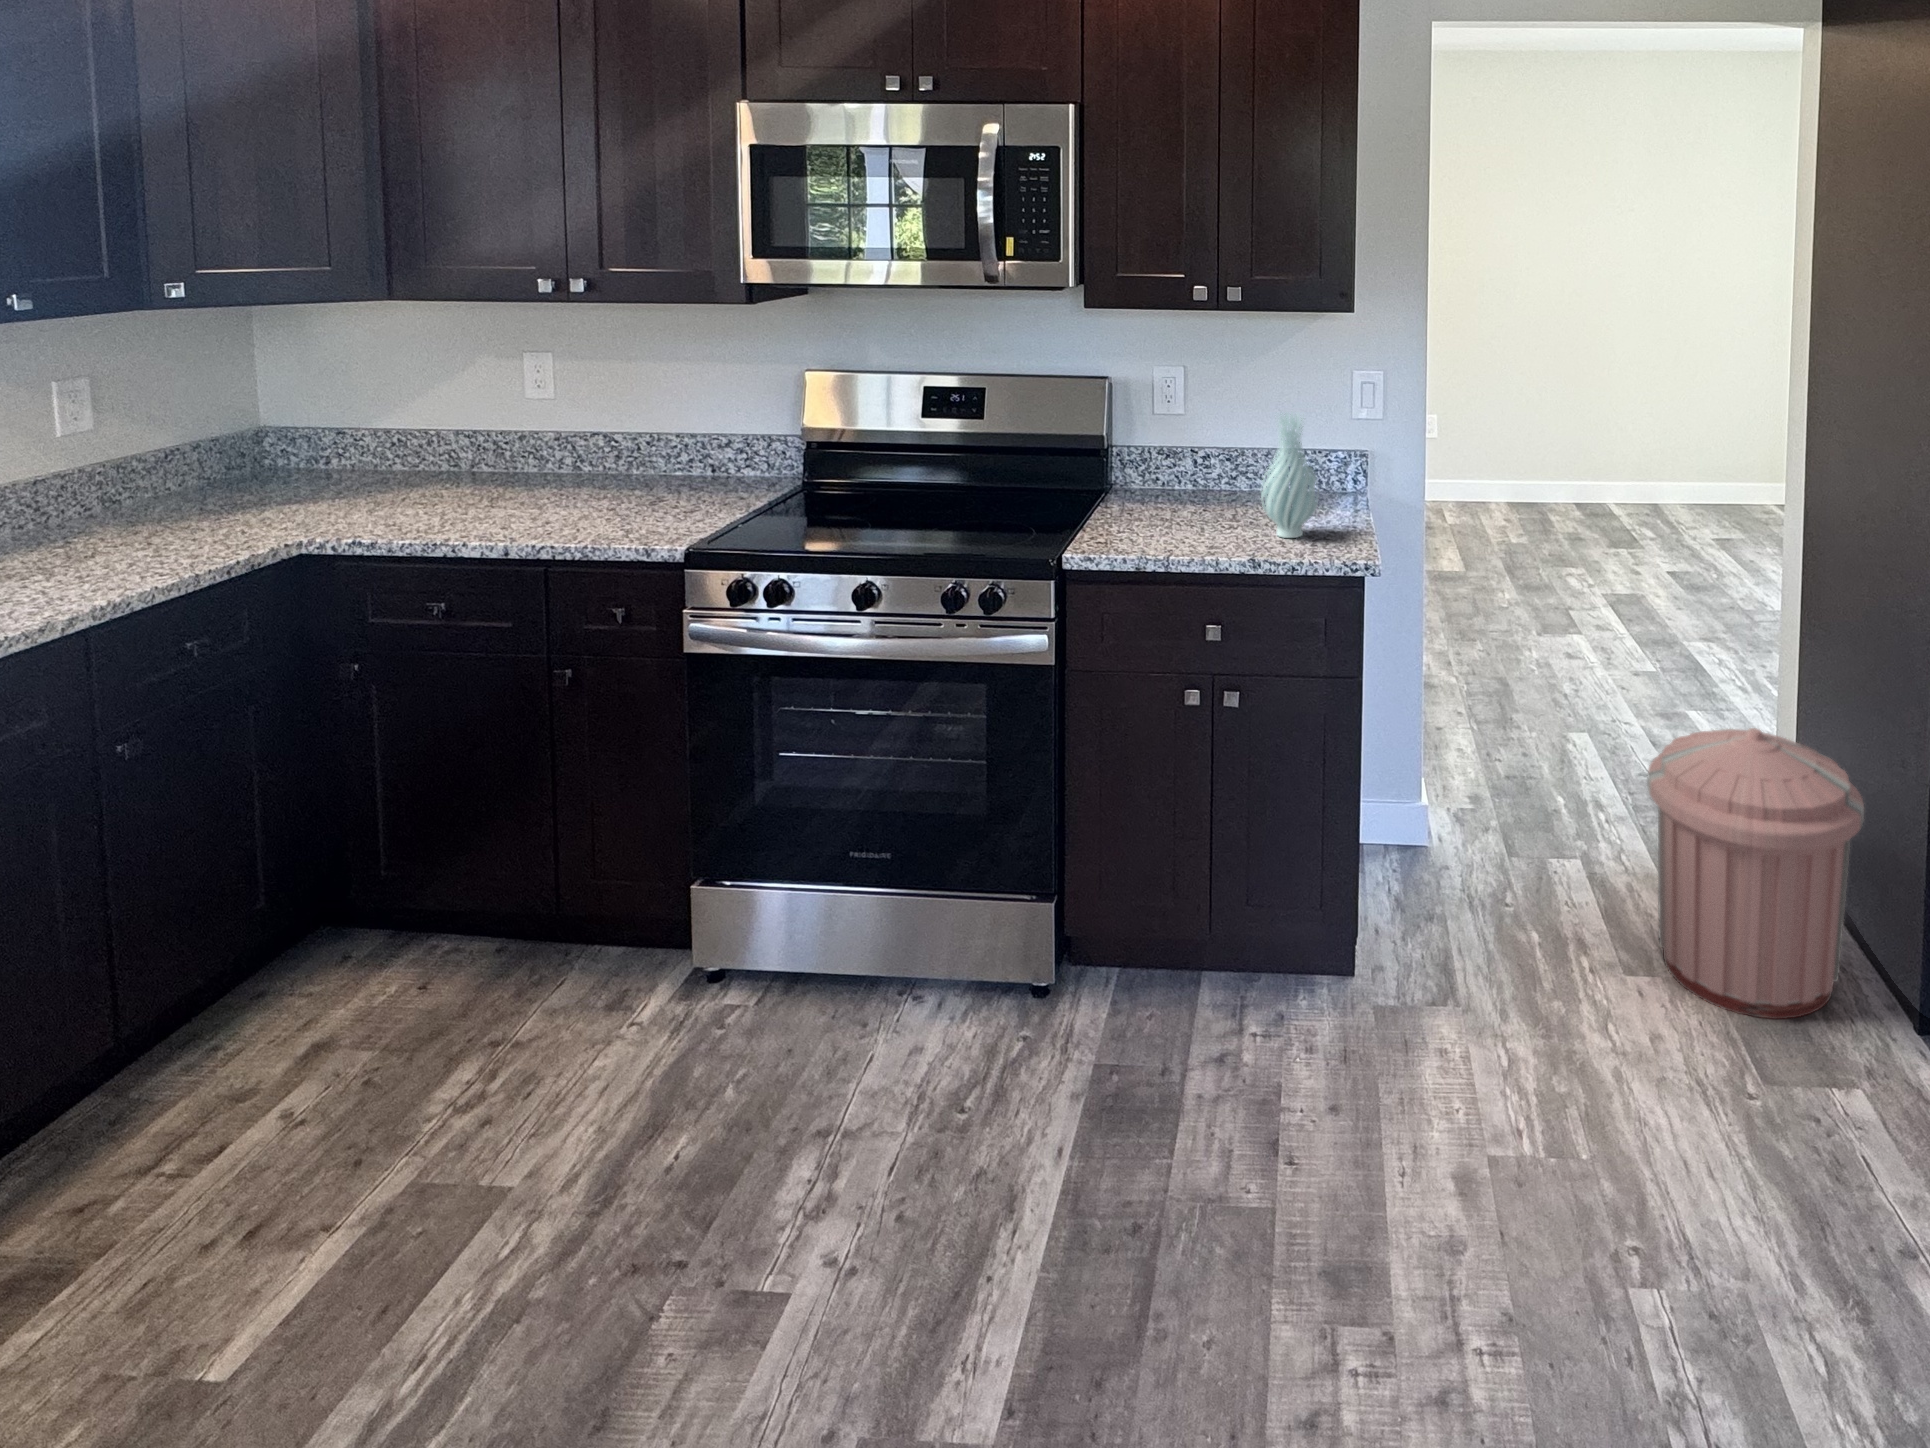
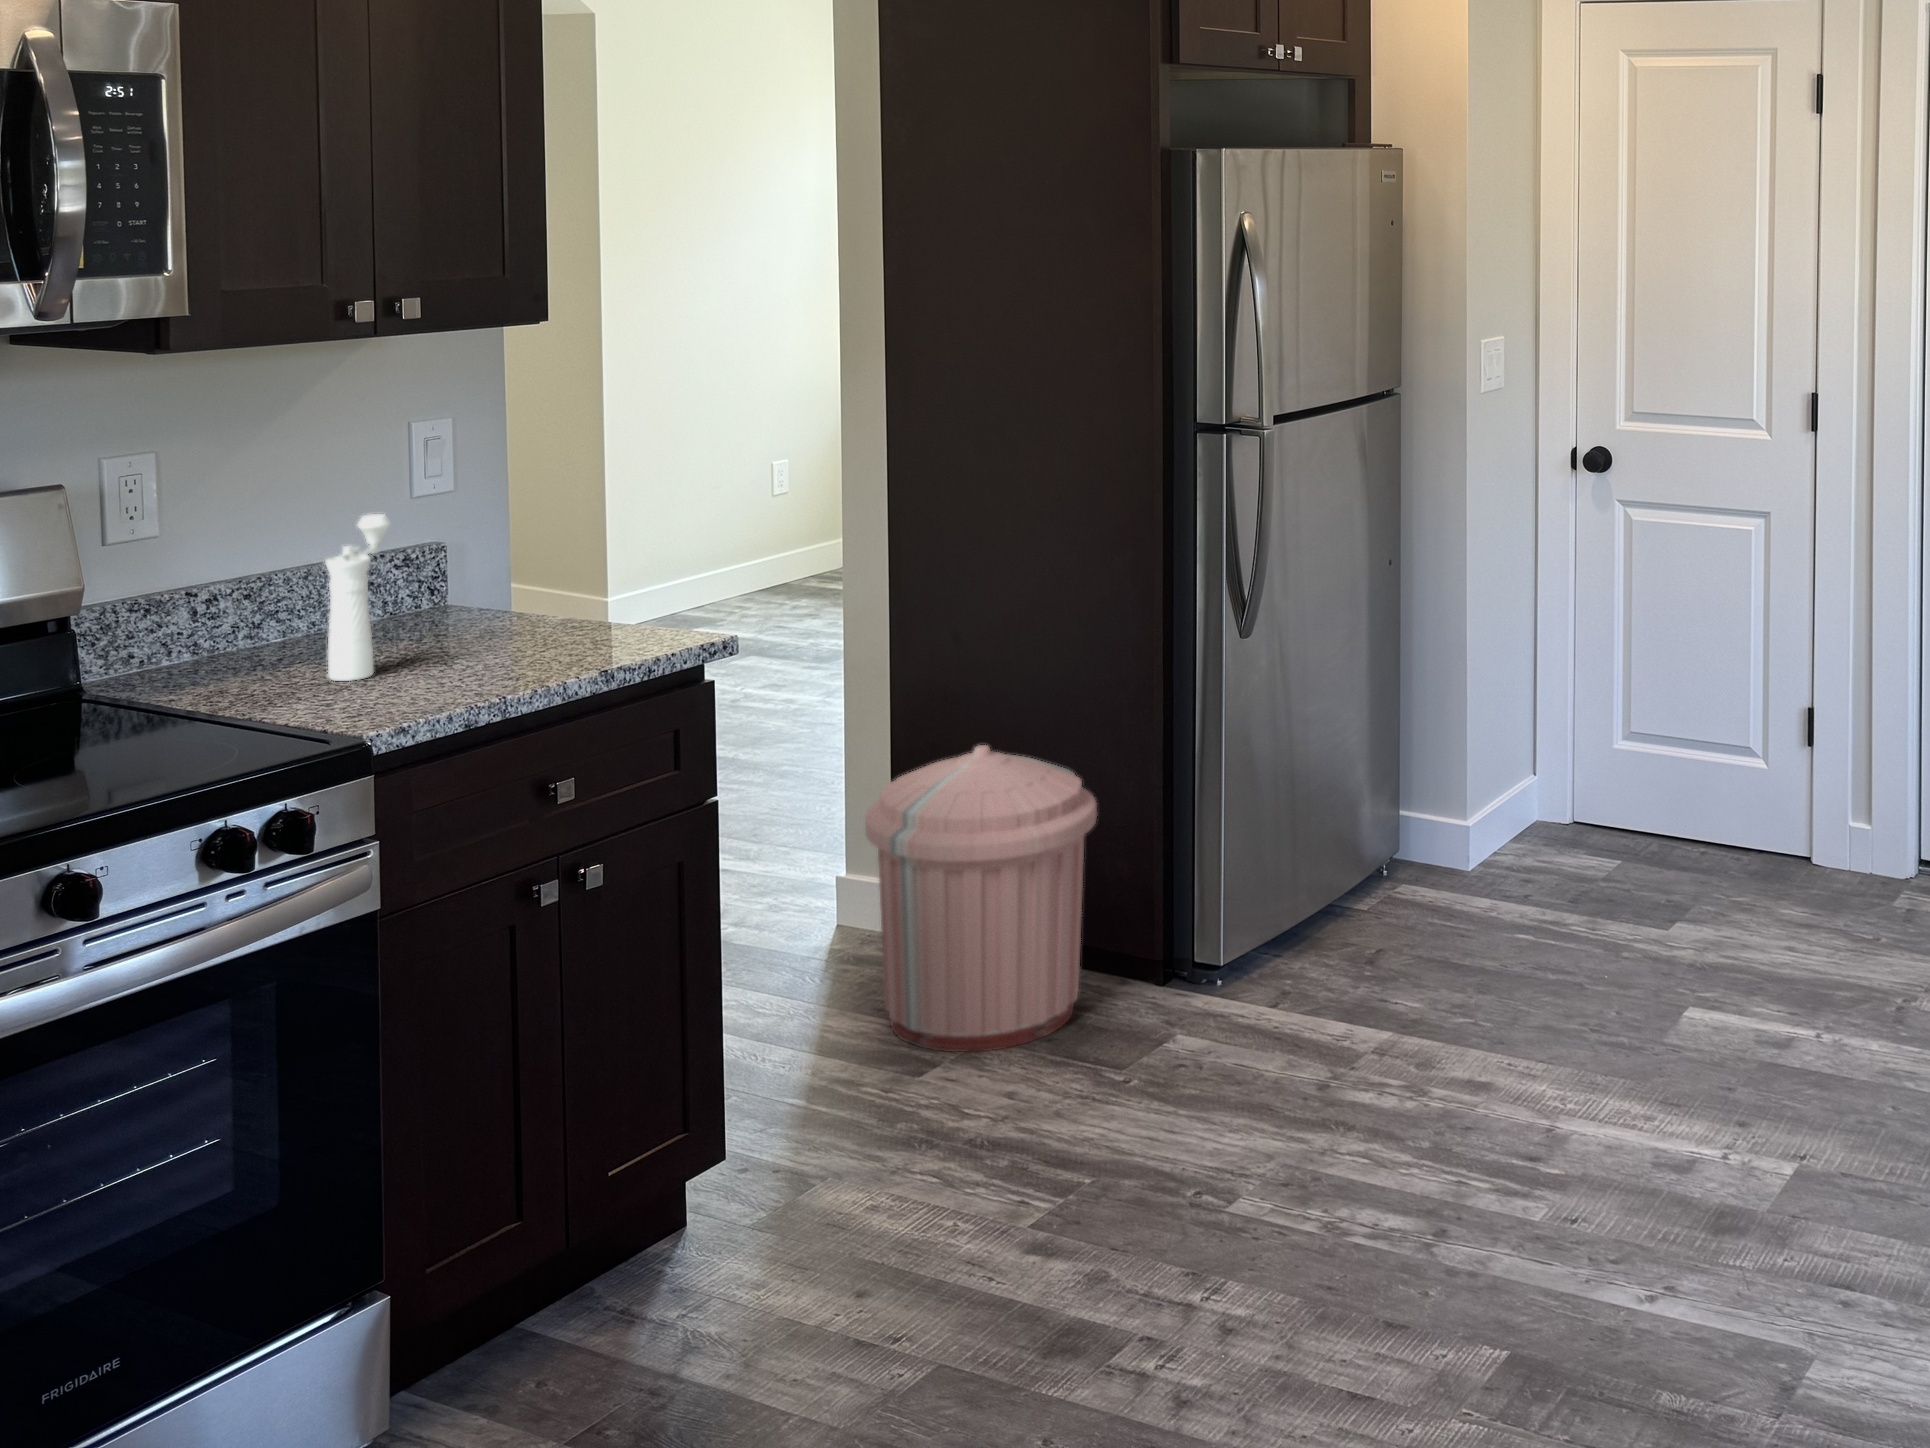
vase: present [1261,413,1318,538] -> none [479,472,572,658]
pepper mill: none [1185,422,1250,523] -> present [325,514,390,681]

